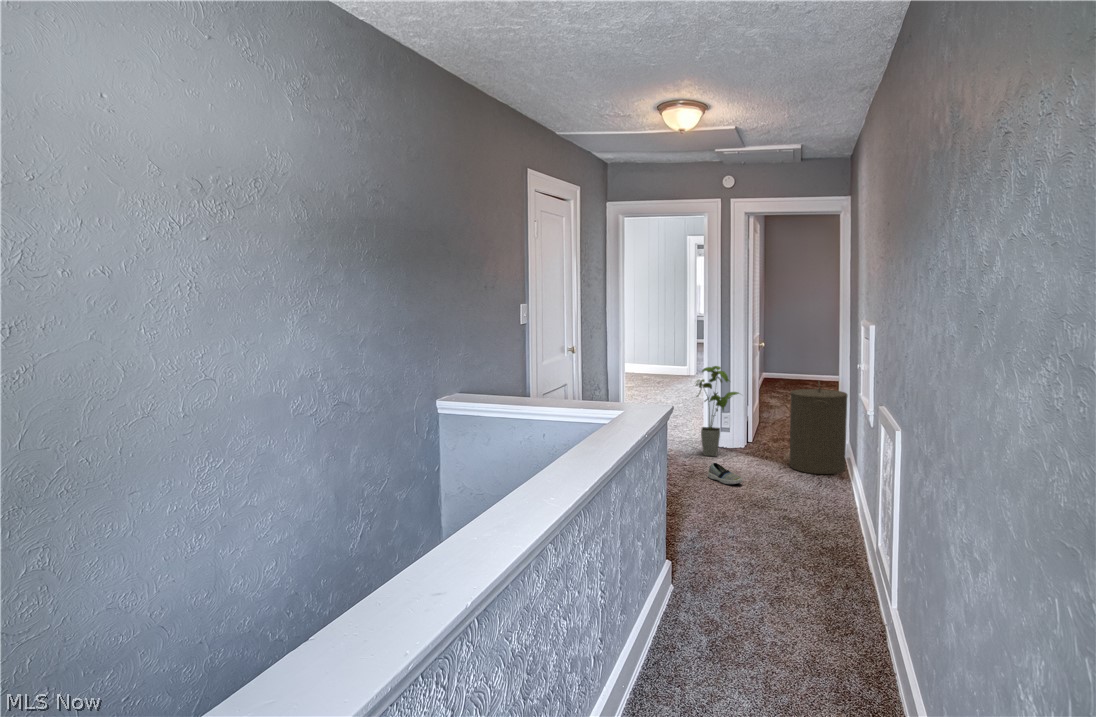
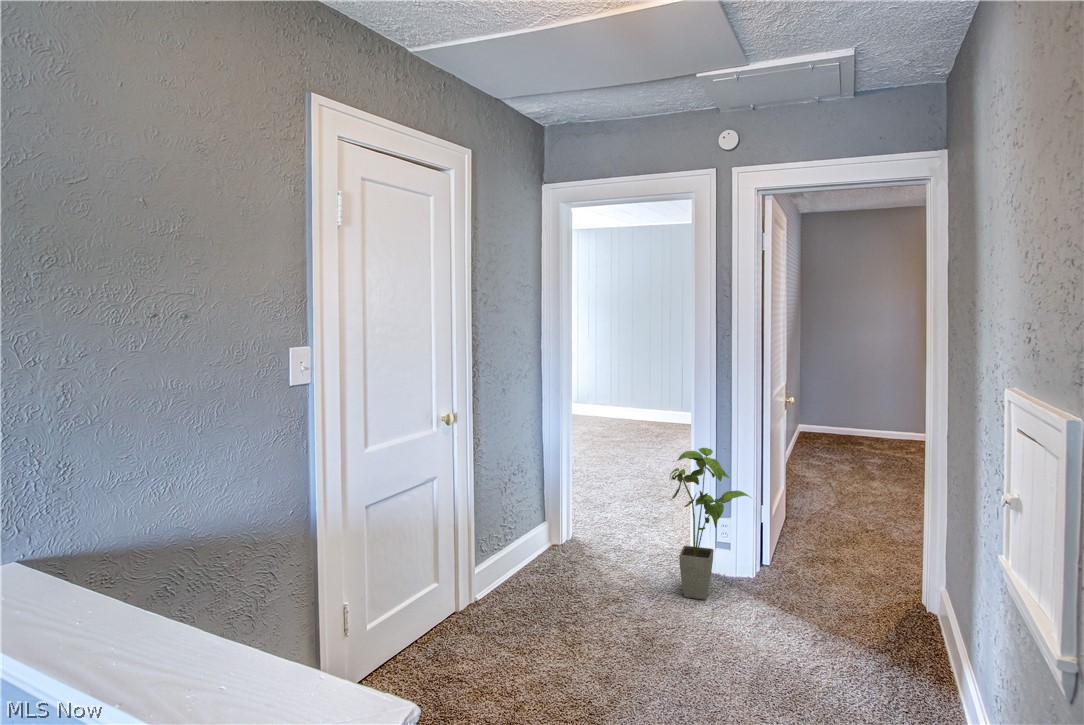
laundry hamper: present [789,381,847,474] -> none [832,486,942,667]
shoe: present [708,463,743,484] -> none [677,639,738,696]

